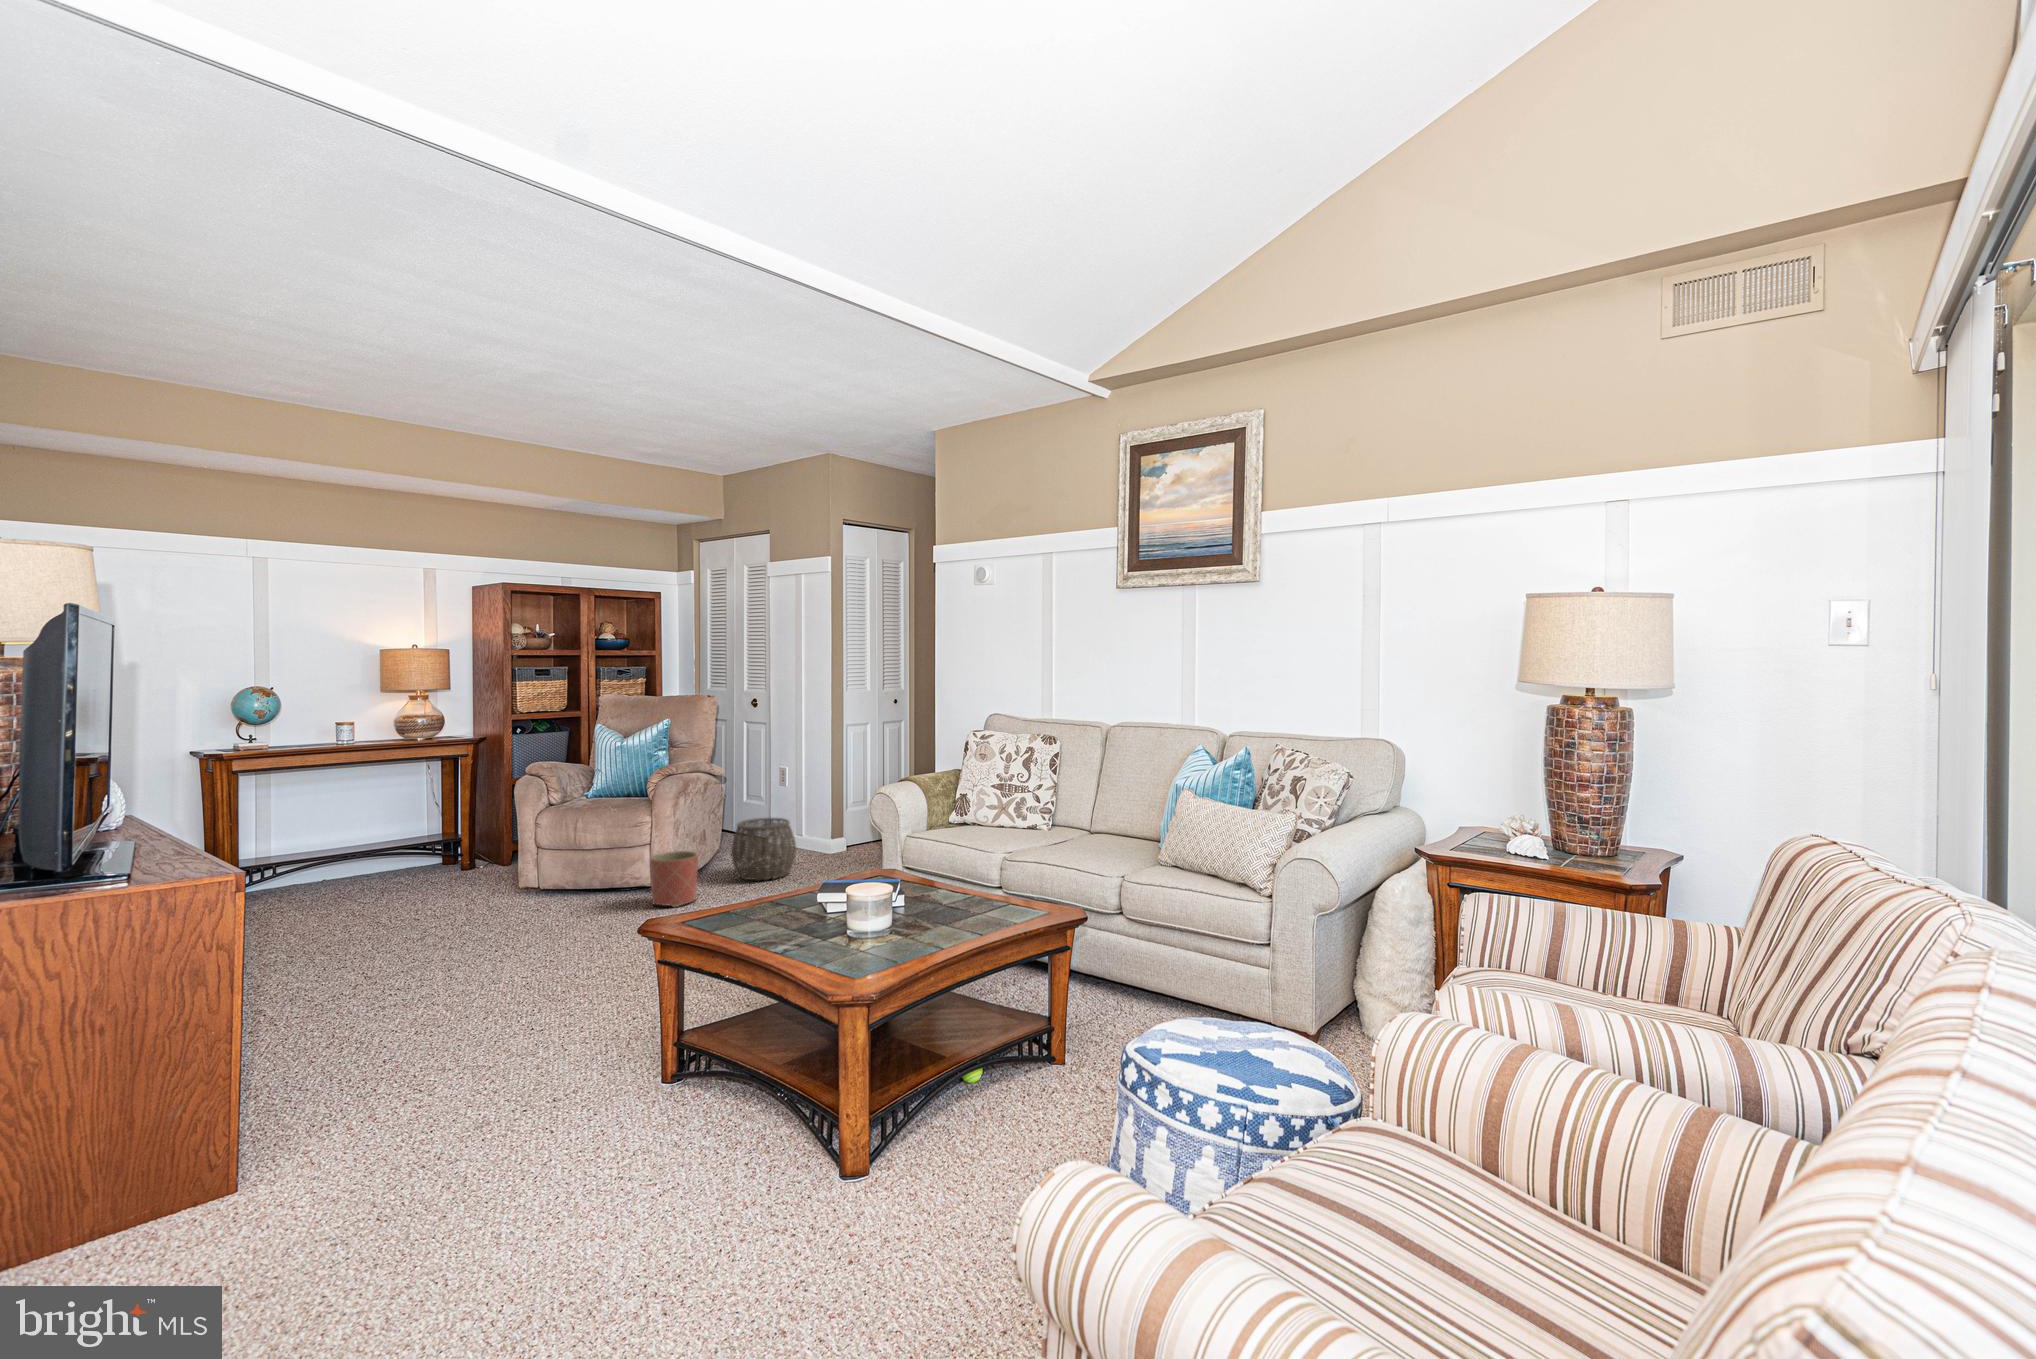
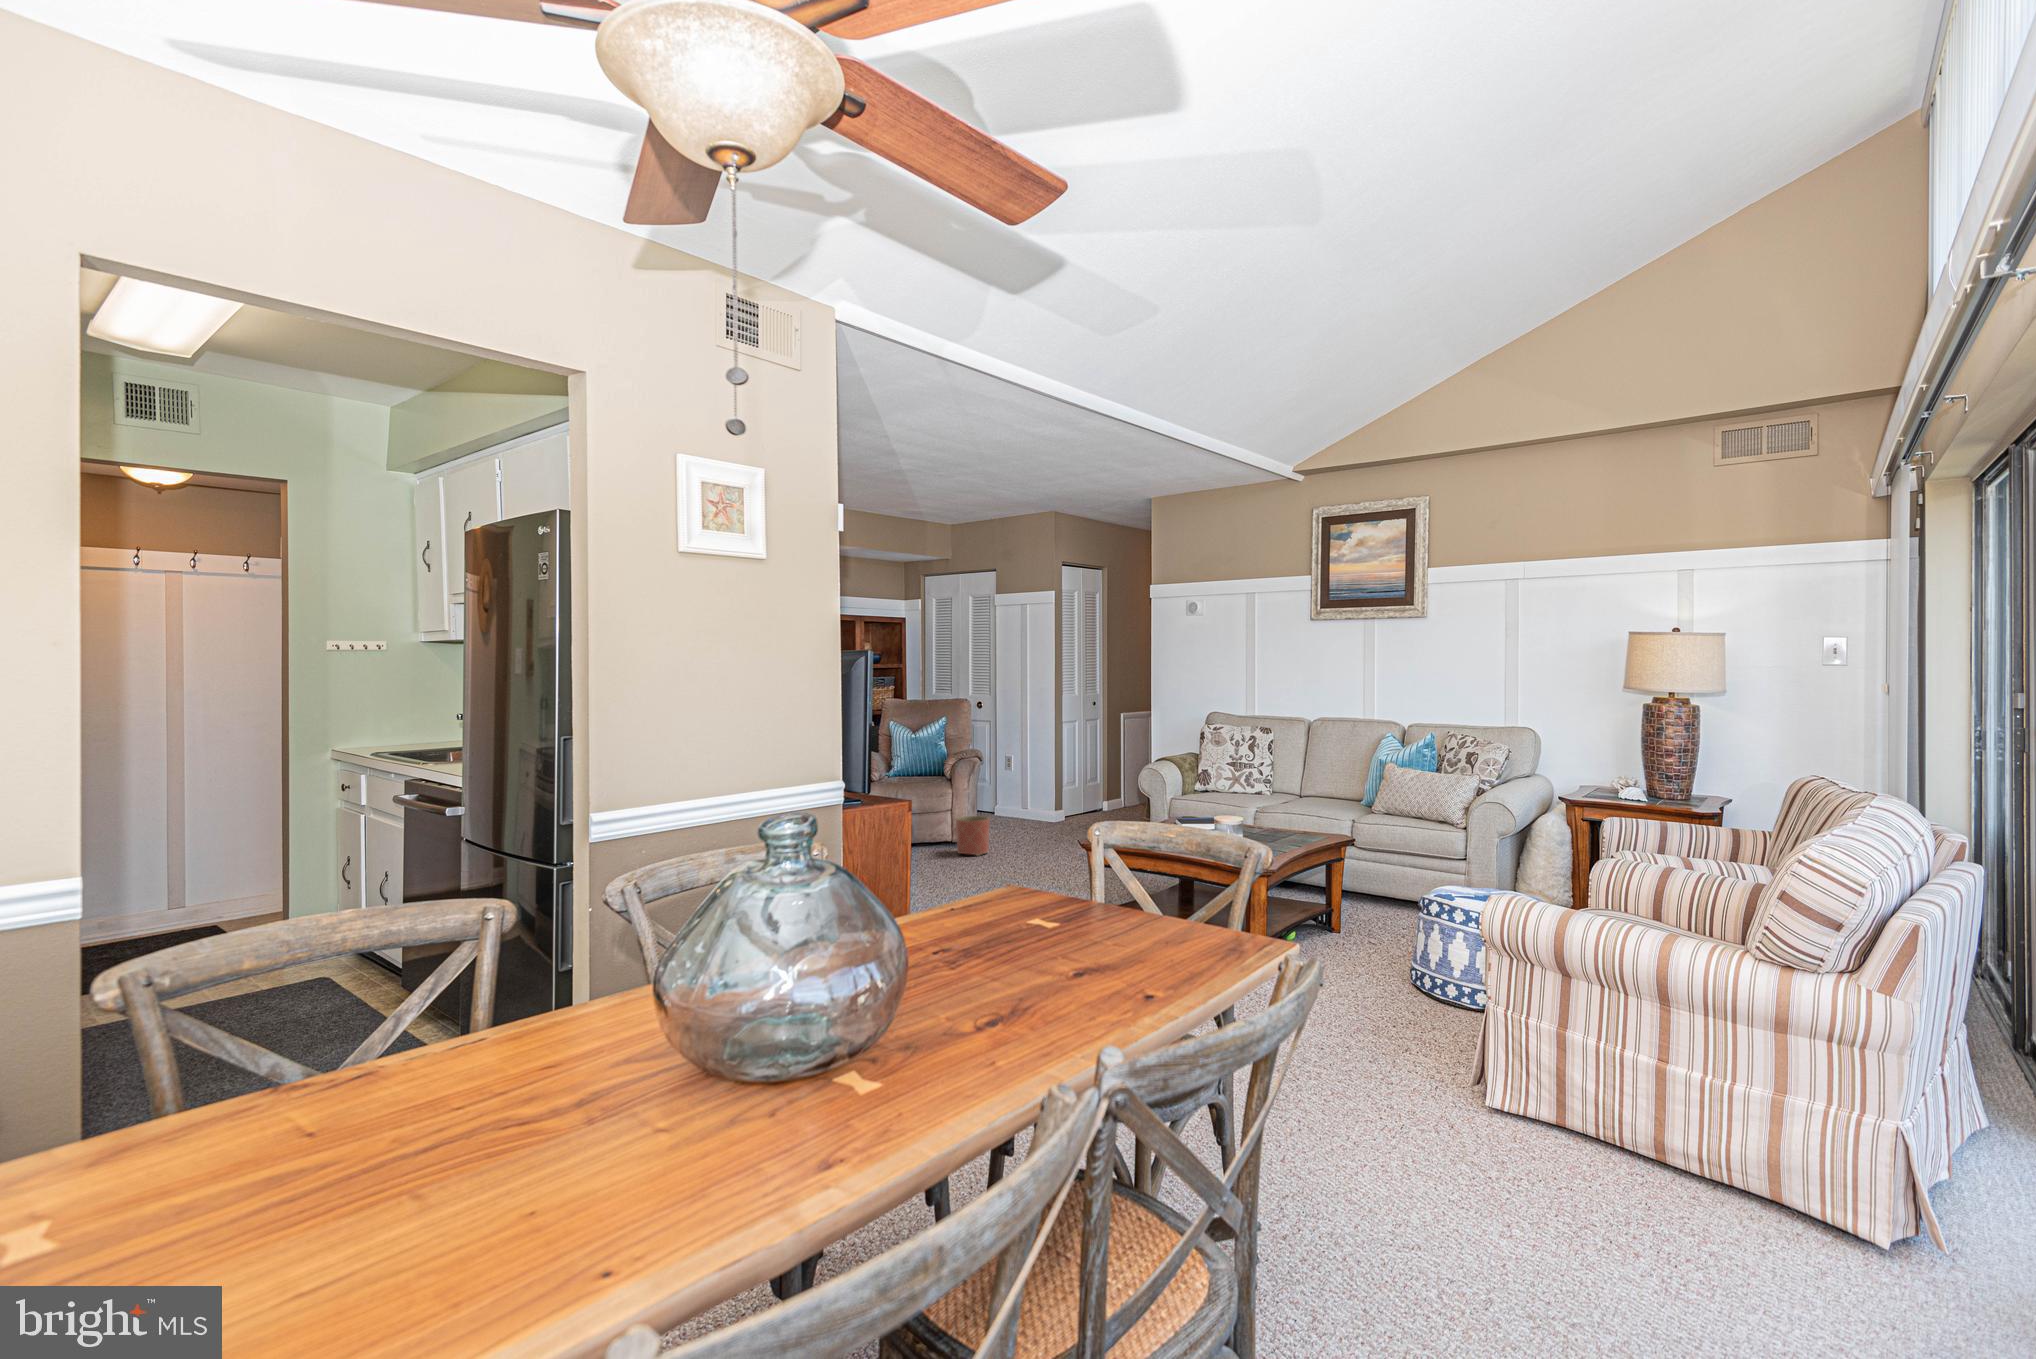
woven basket: present [731,818,796,880] -> none [996,794,1045,841]

